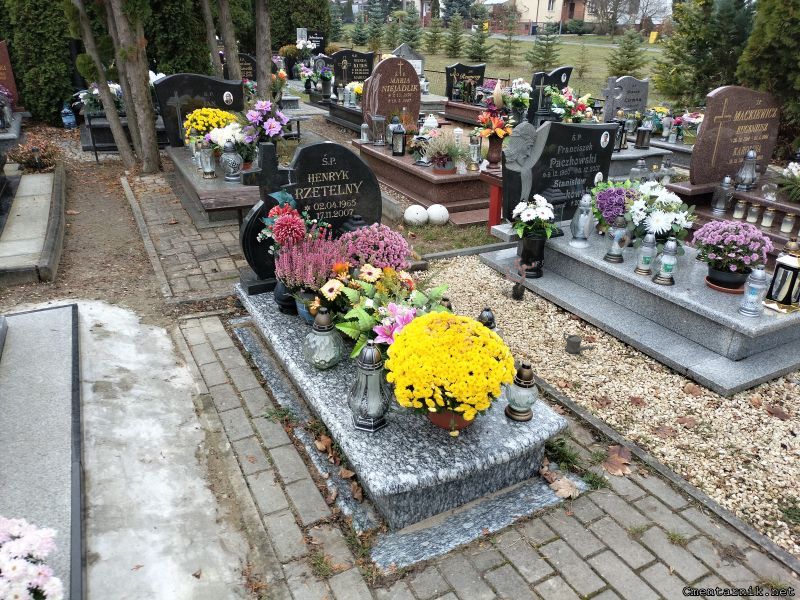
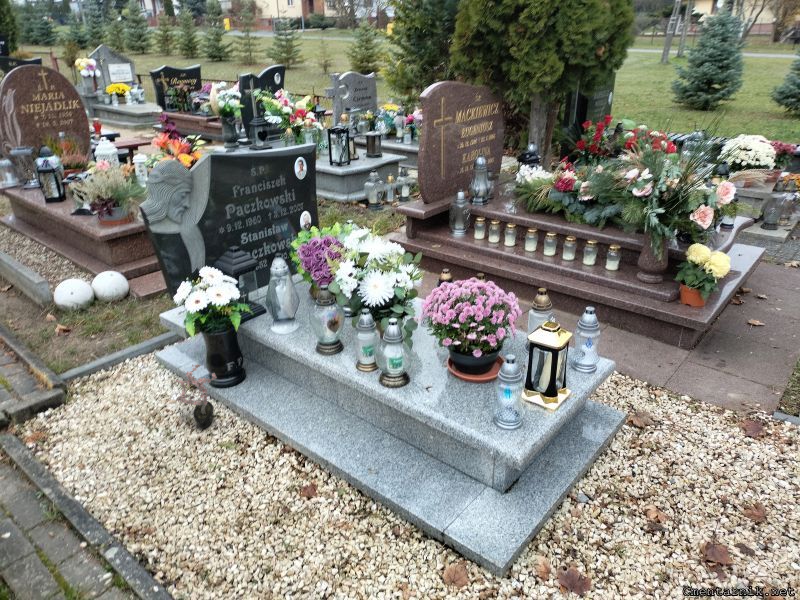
watering can: present [563,333,594,354] -> none [258,498,303,534]

